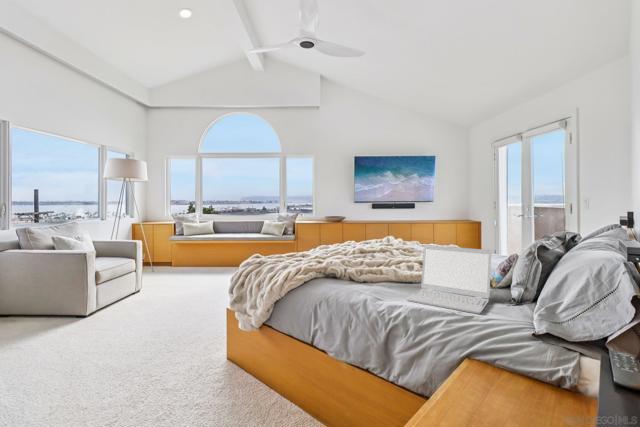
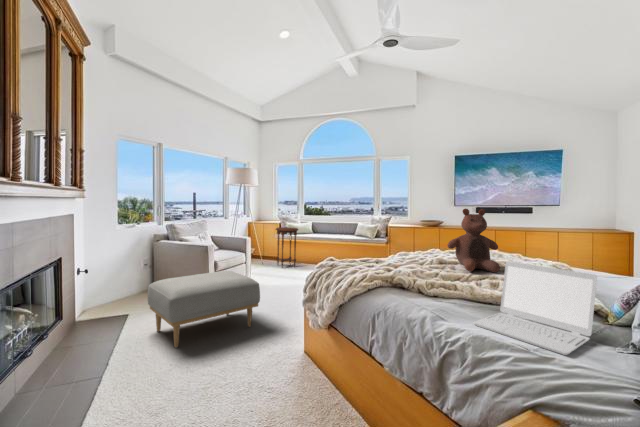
stuffed bear: none [367,202,411,258] -> present [447,209,500,272]
side table: none [169,229,197,274] -> present [276,227,298,267]
ottoman: none [18,280,171,377] -> present [148,271,260,347]

